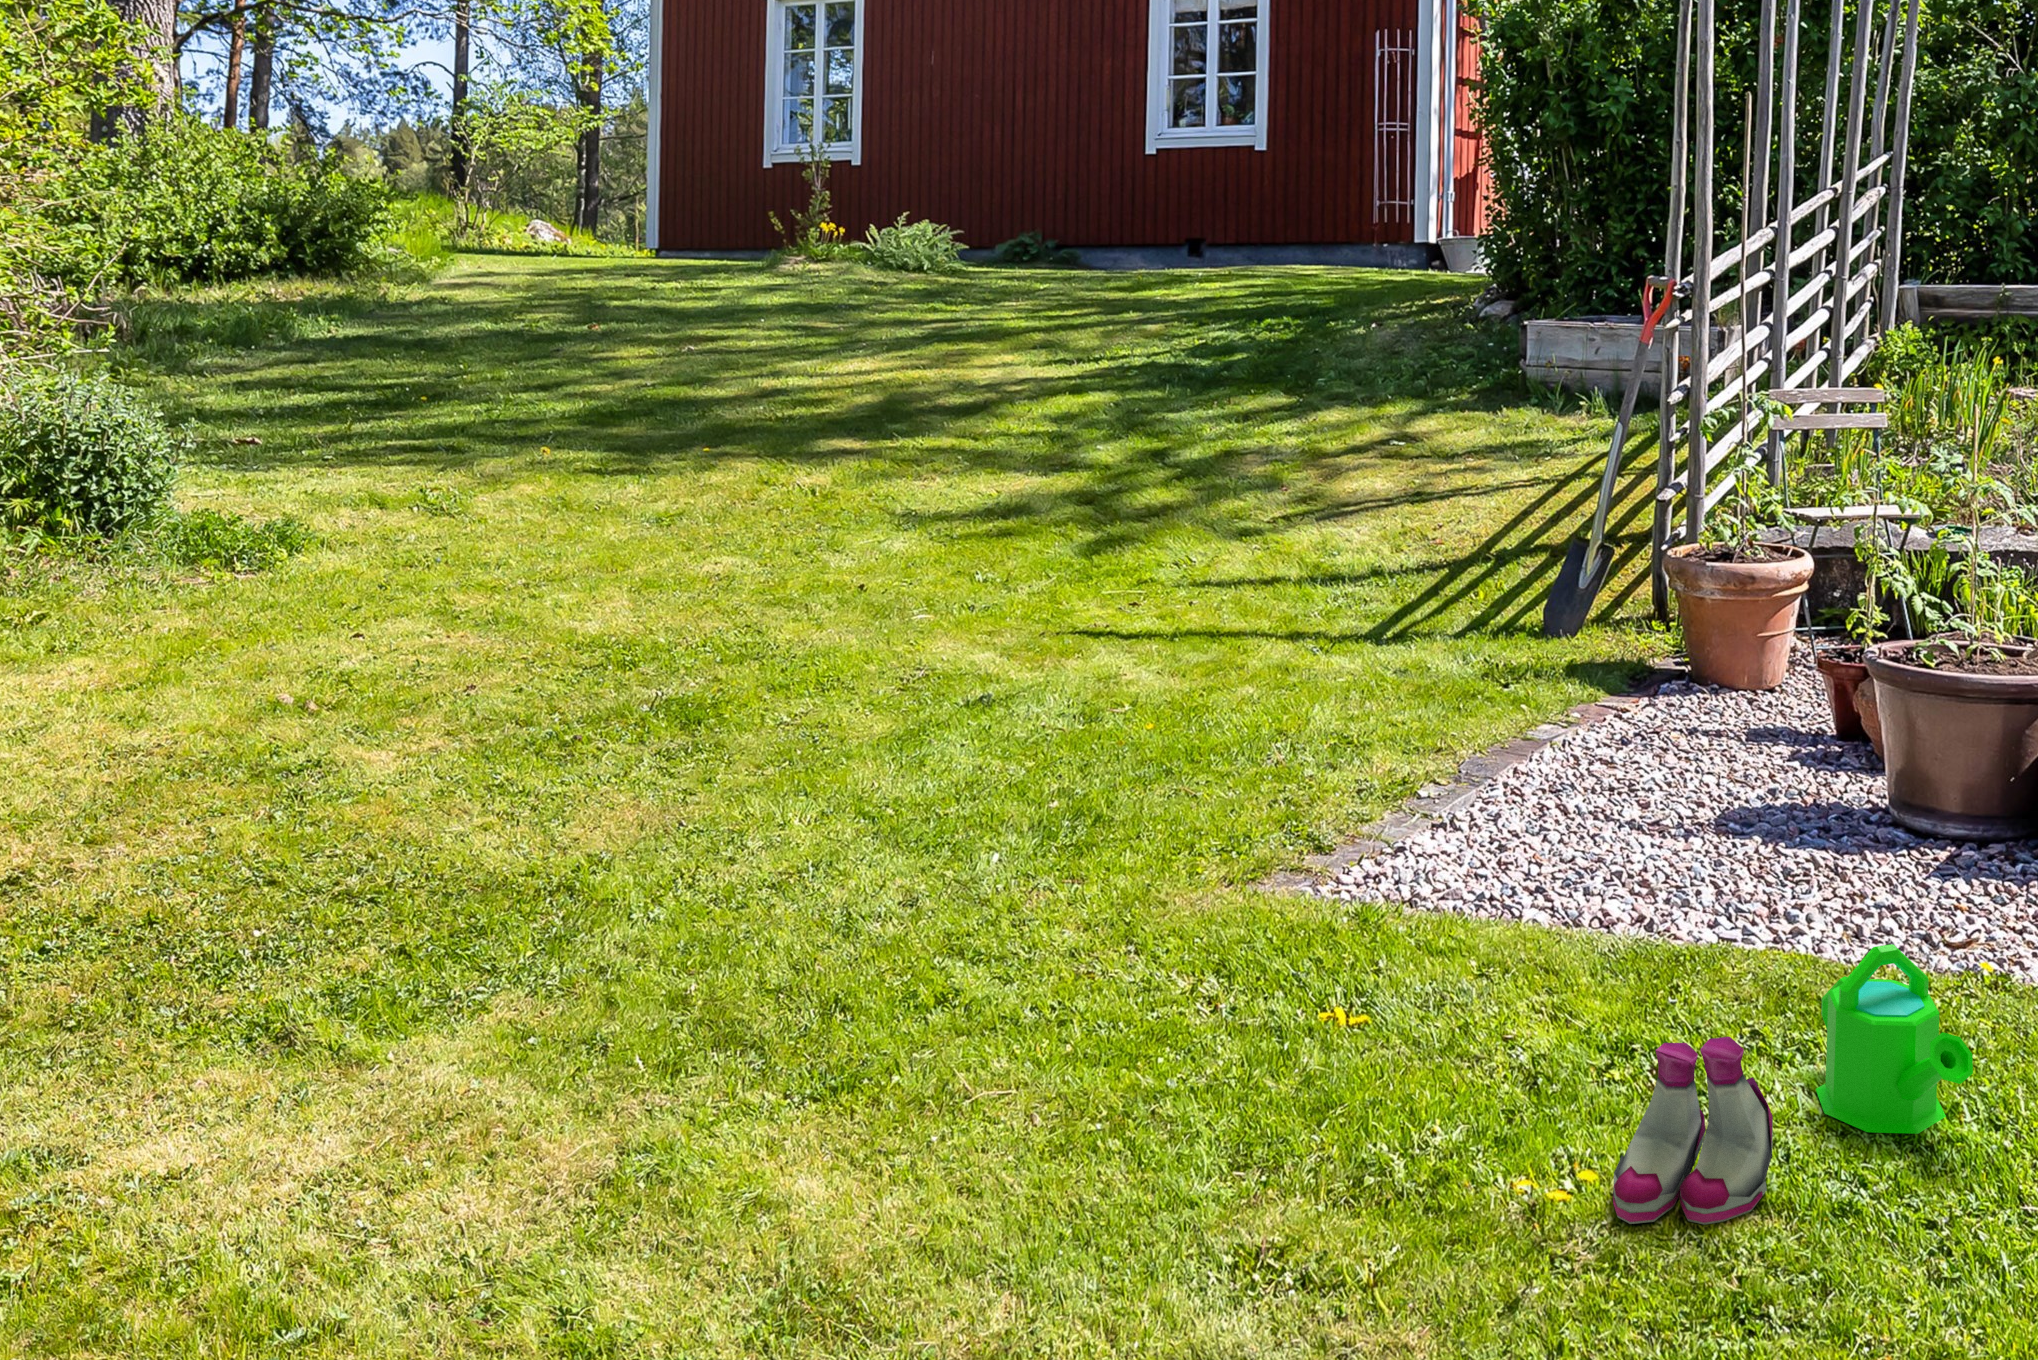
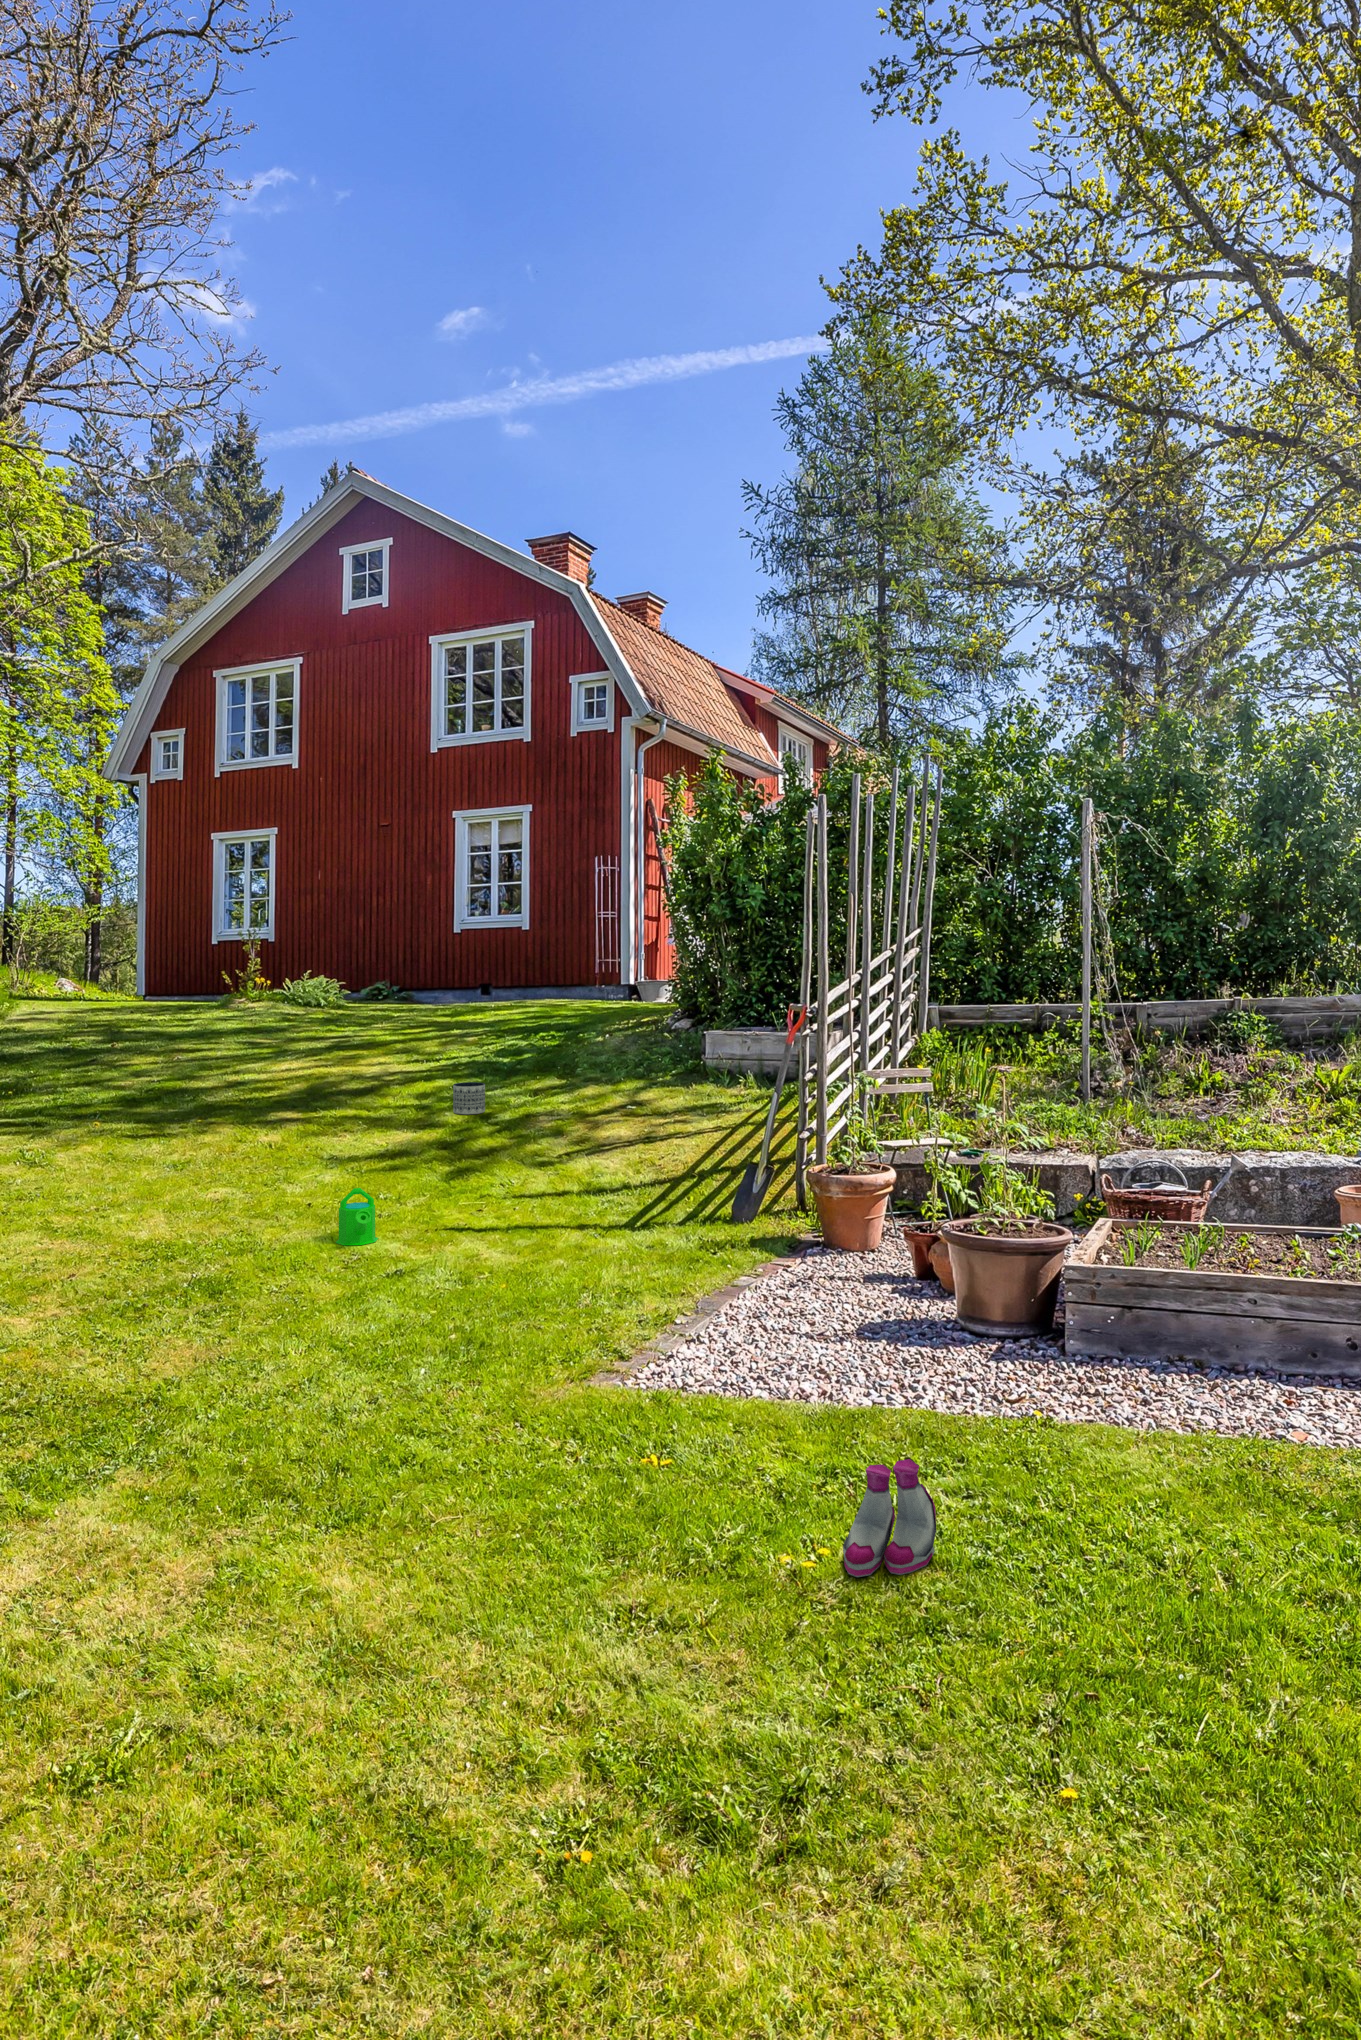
planter: none [1128,396,1178,446] -> present [453,1082,485,1115]
watering can: present [1816,944,1973,1134] -> present [336,1188,378,1246]

